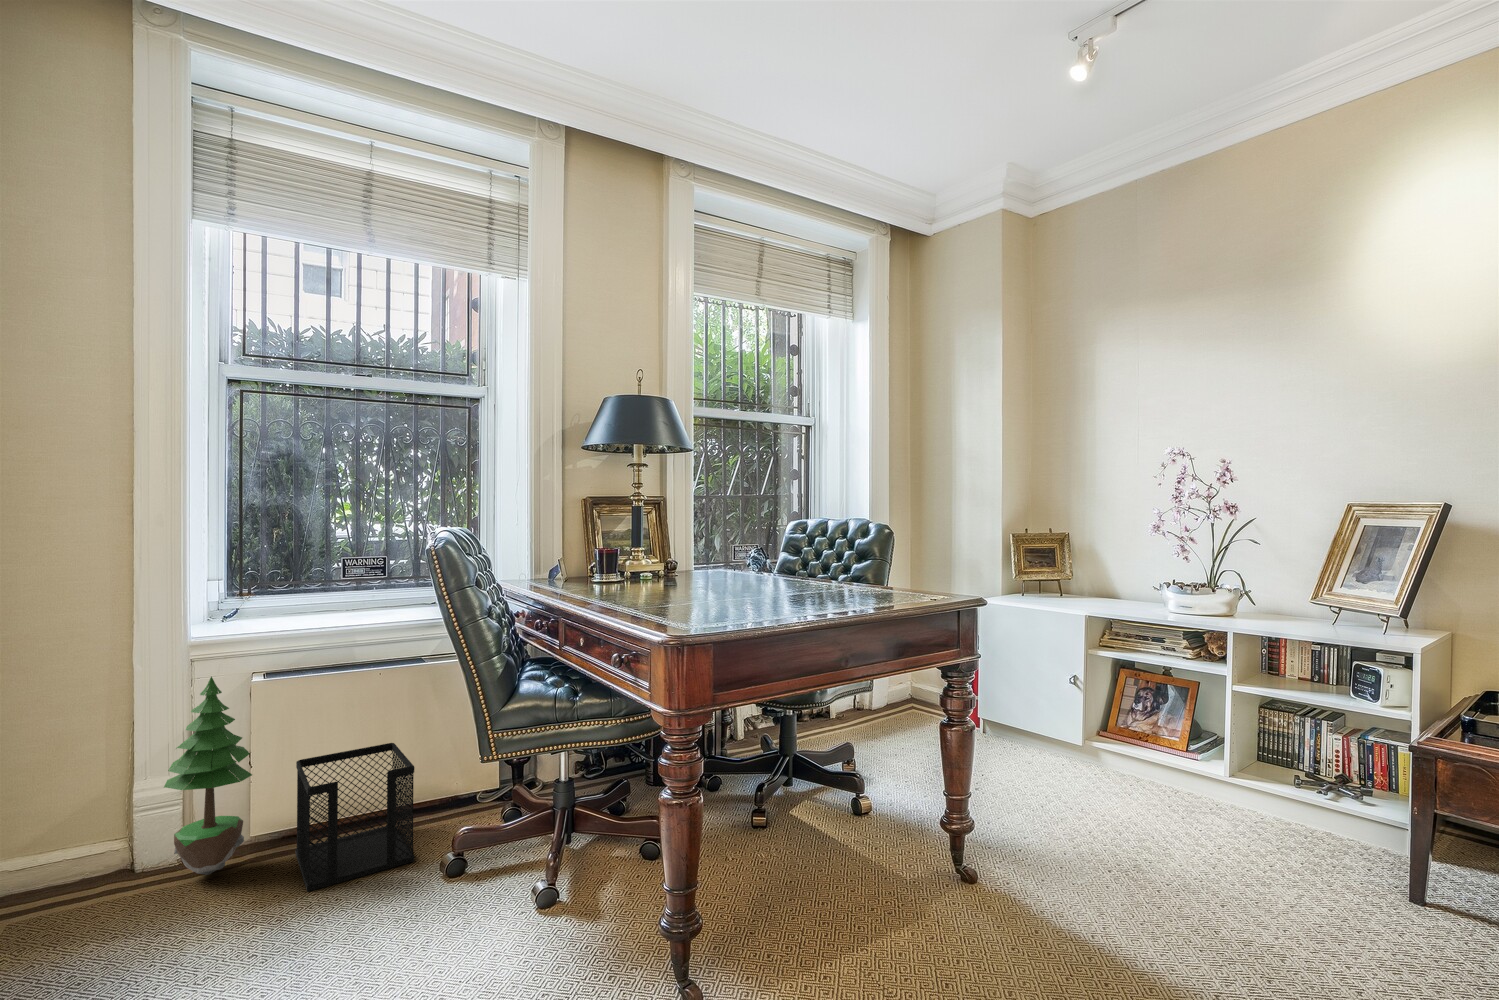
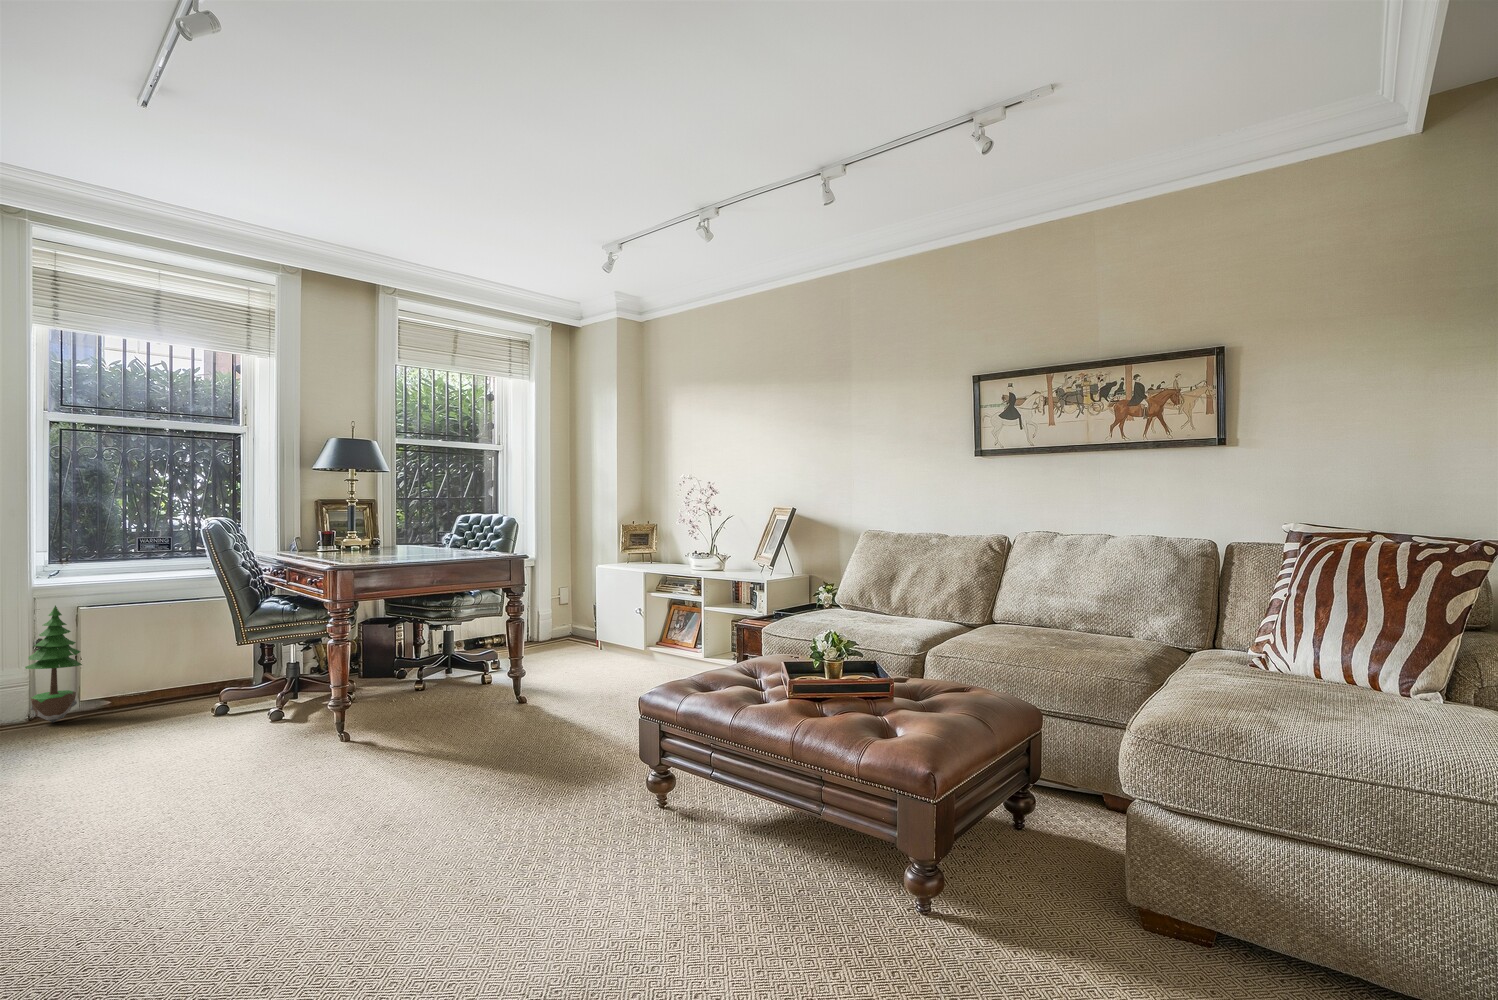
wastebasket: present [295,743,414,892] -> none [110,650,193,724]

